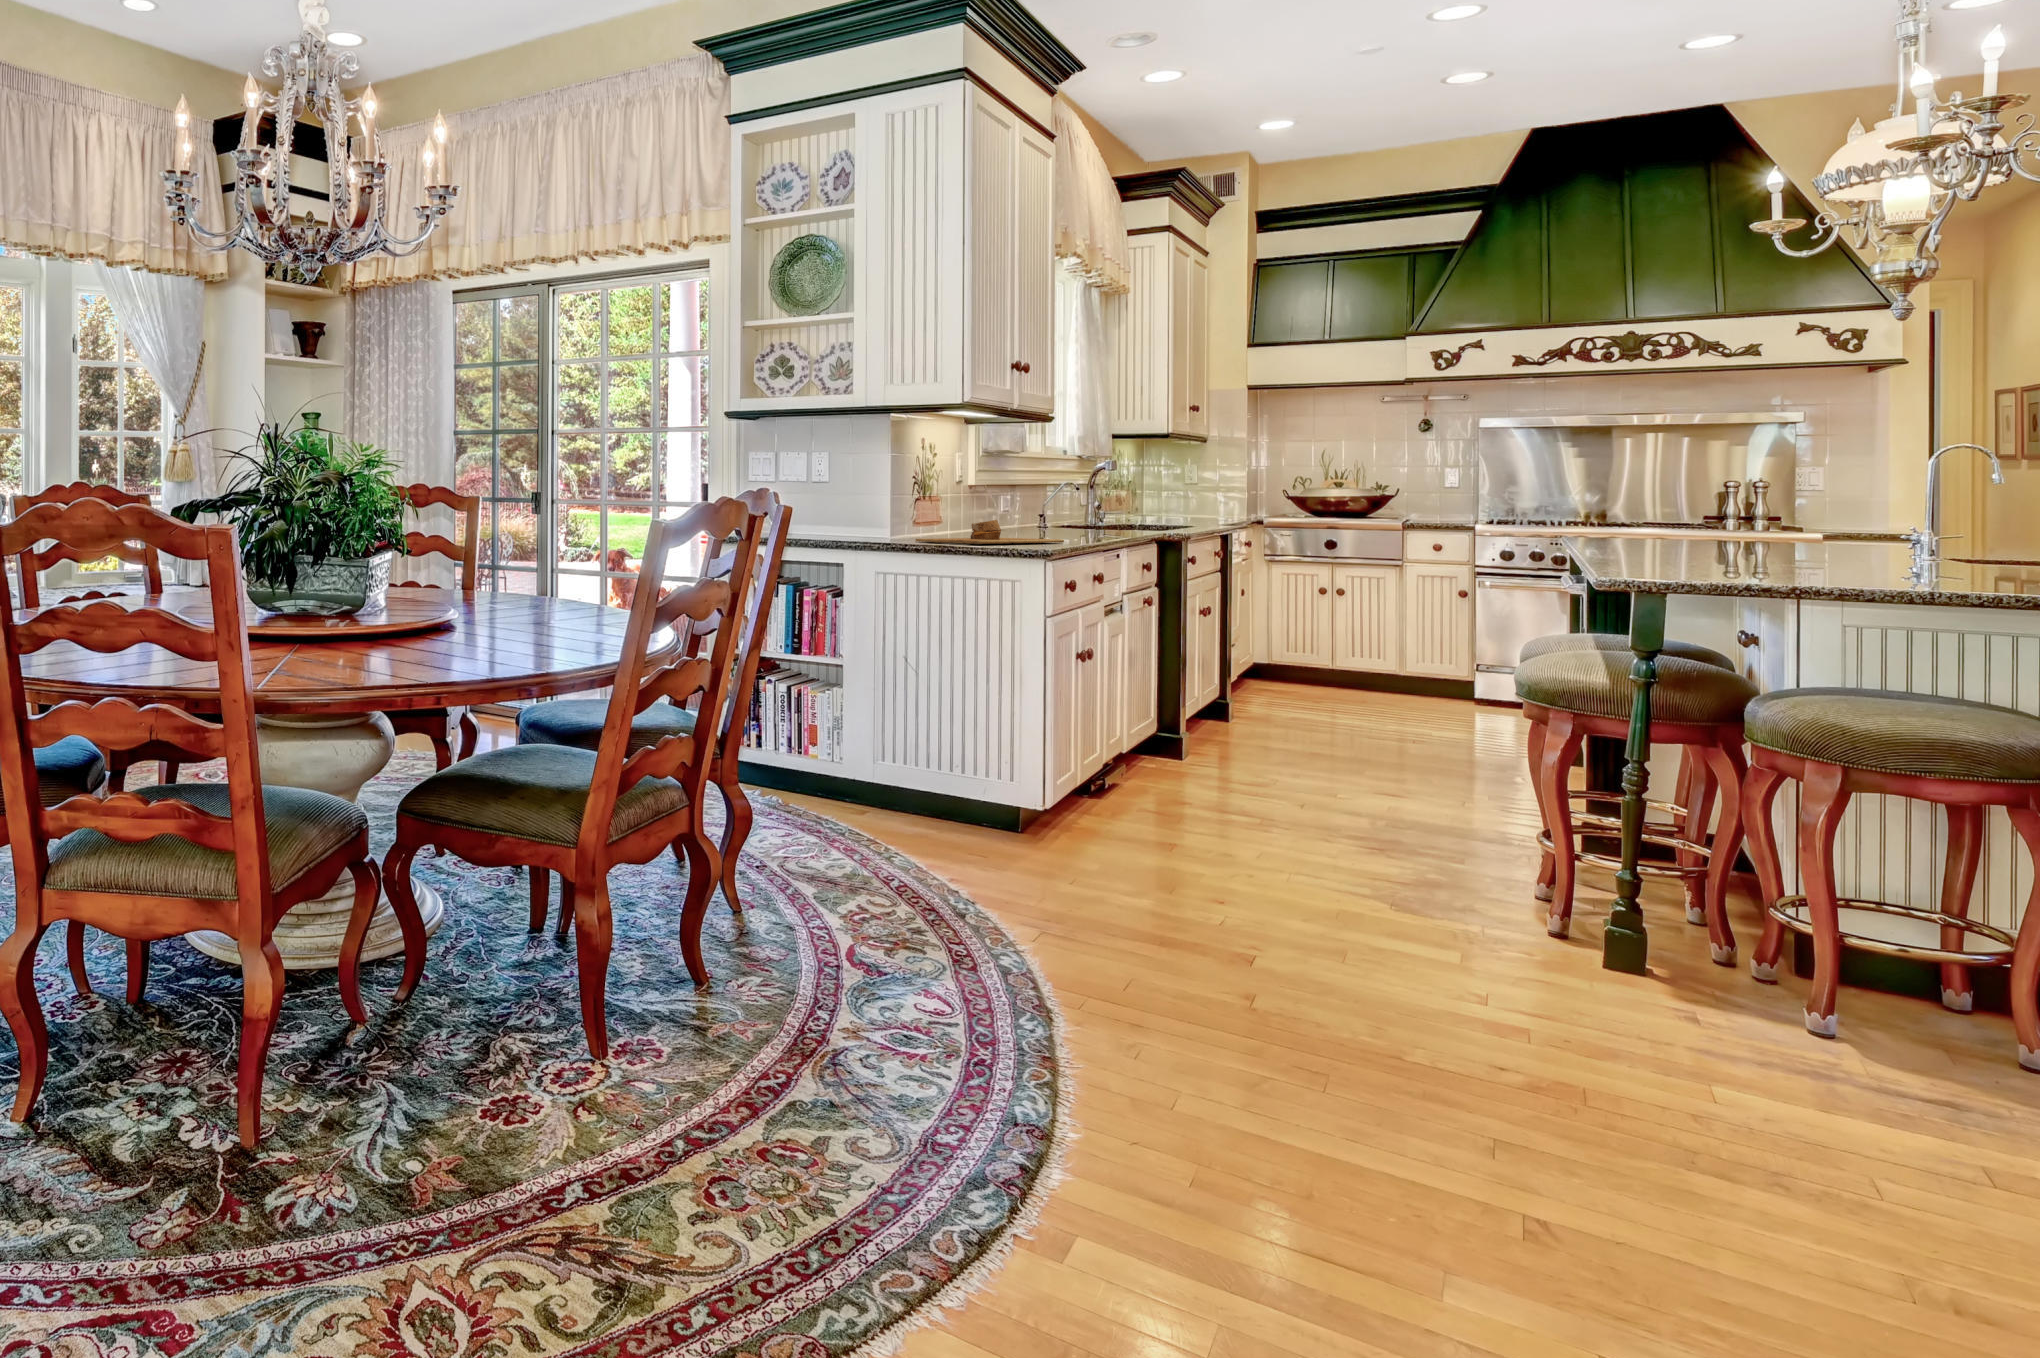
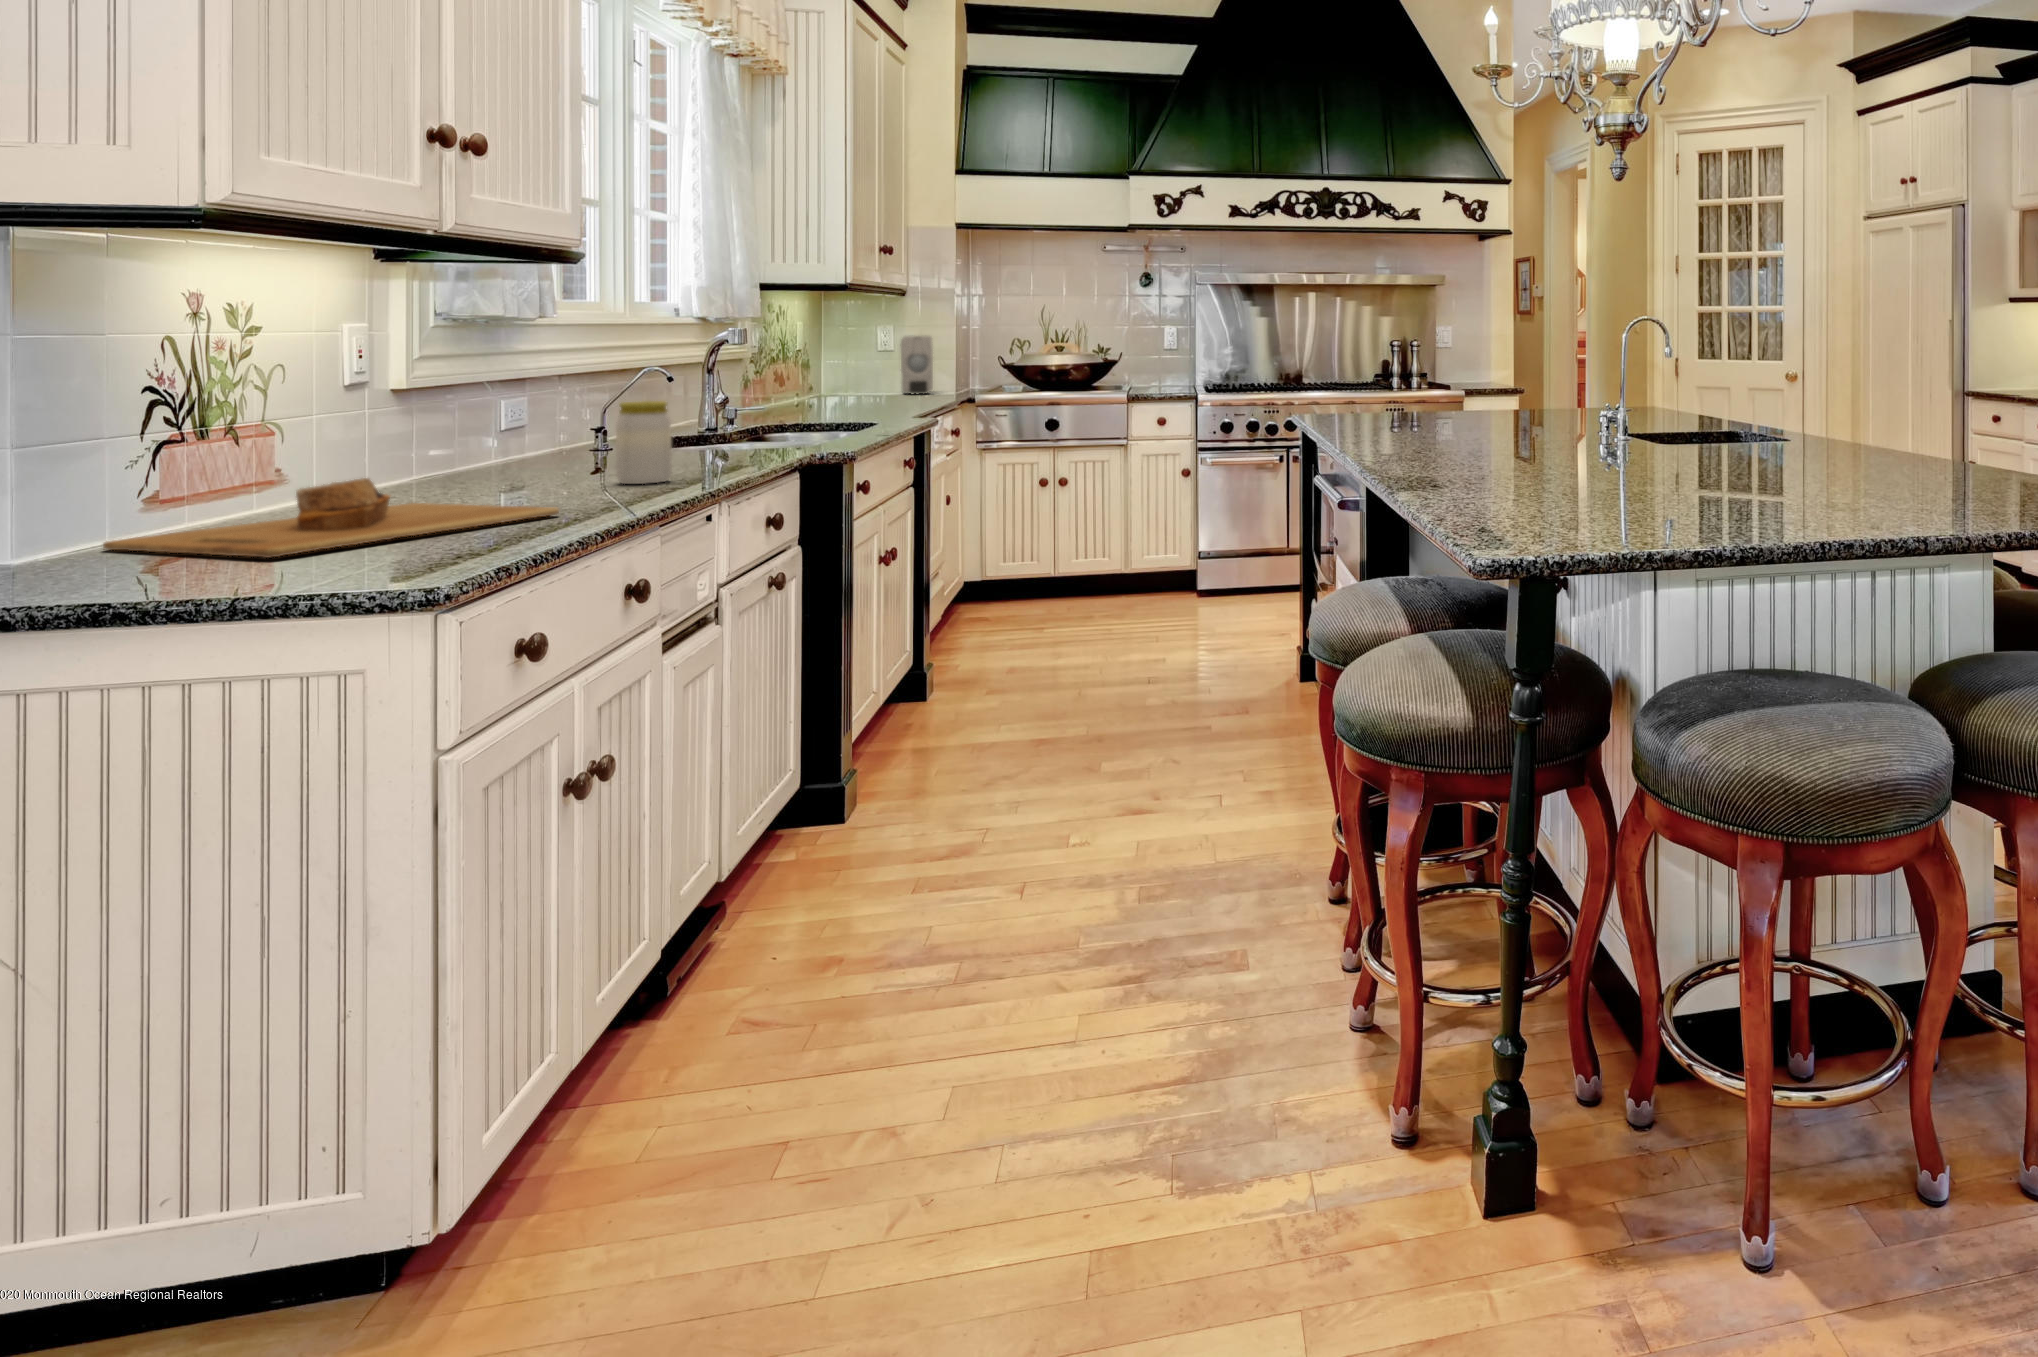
soap dispenser: none [1204,477,1229,523] -> present [901,336,933,394]
jar: none [1073,497,1099,539] -> present [616,401,672,484]

